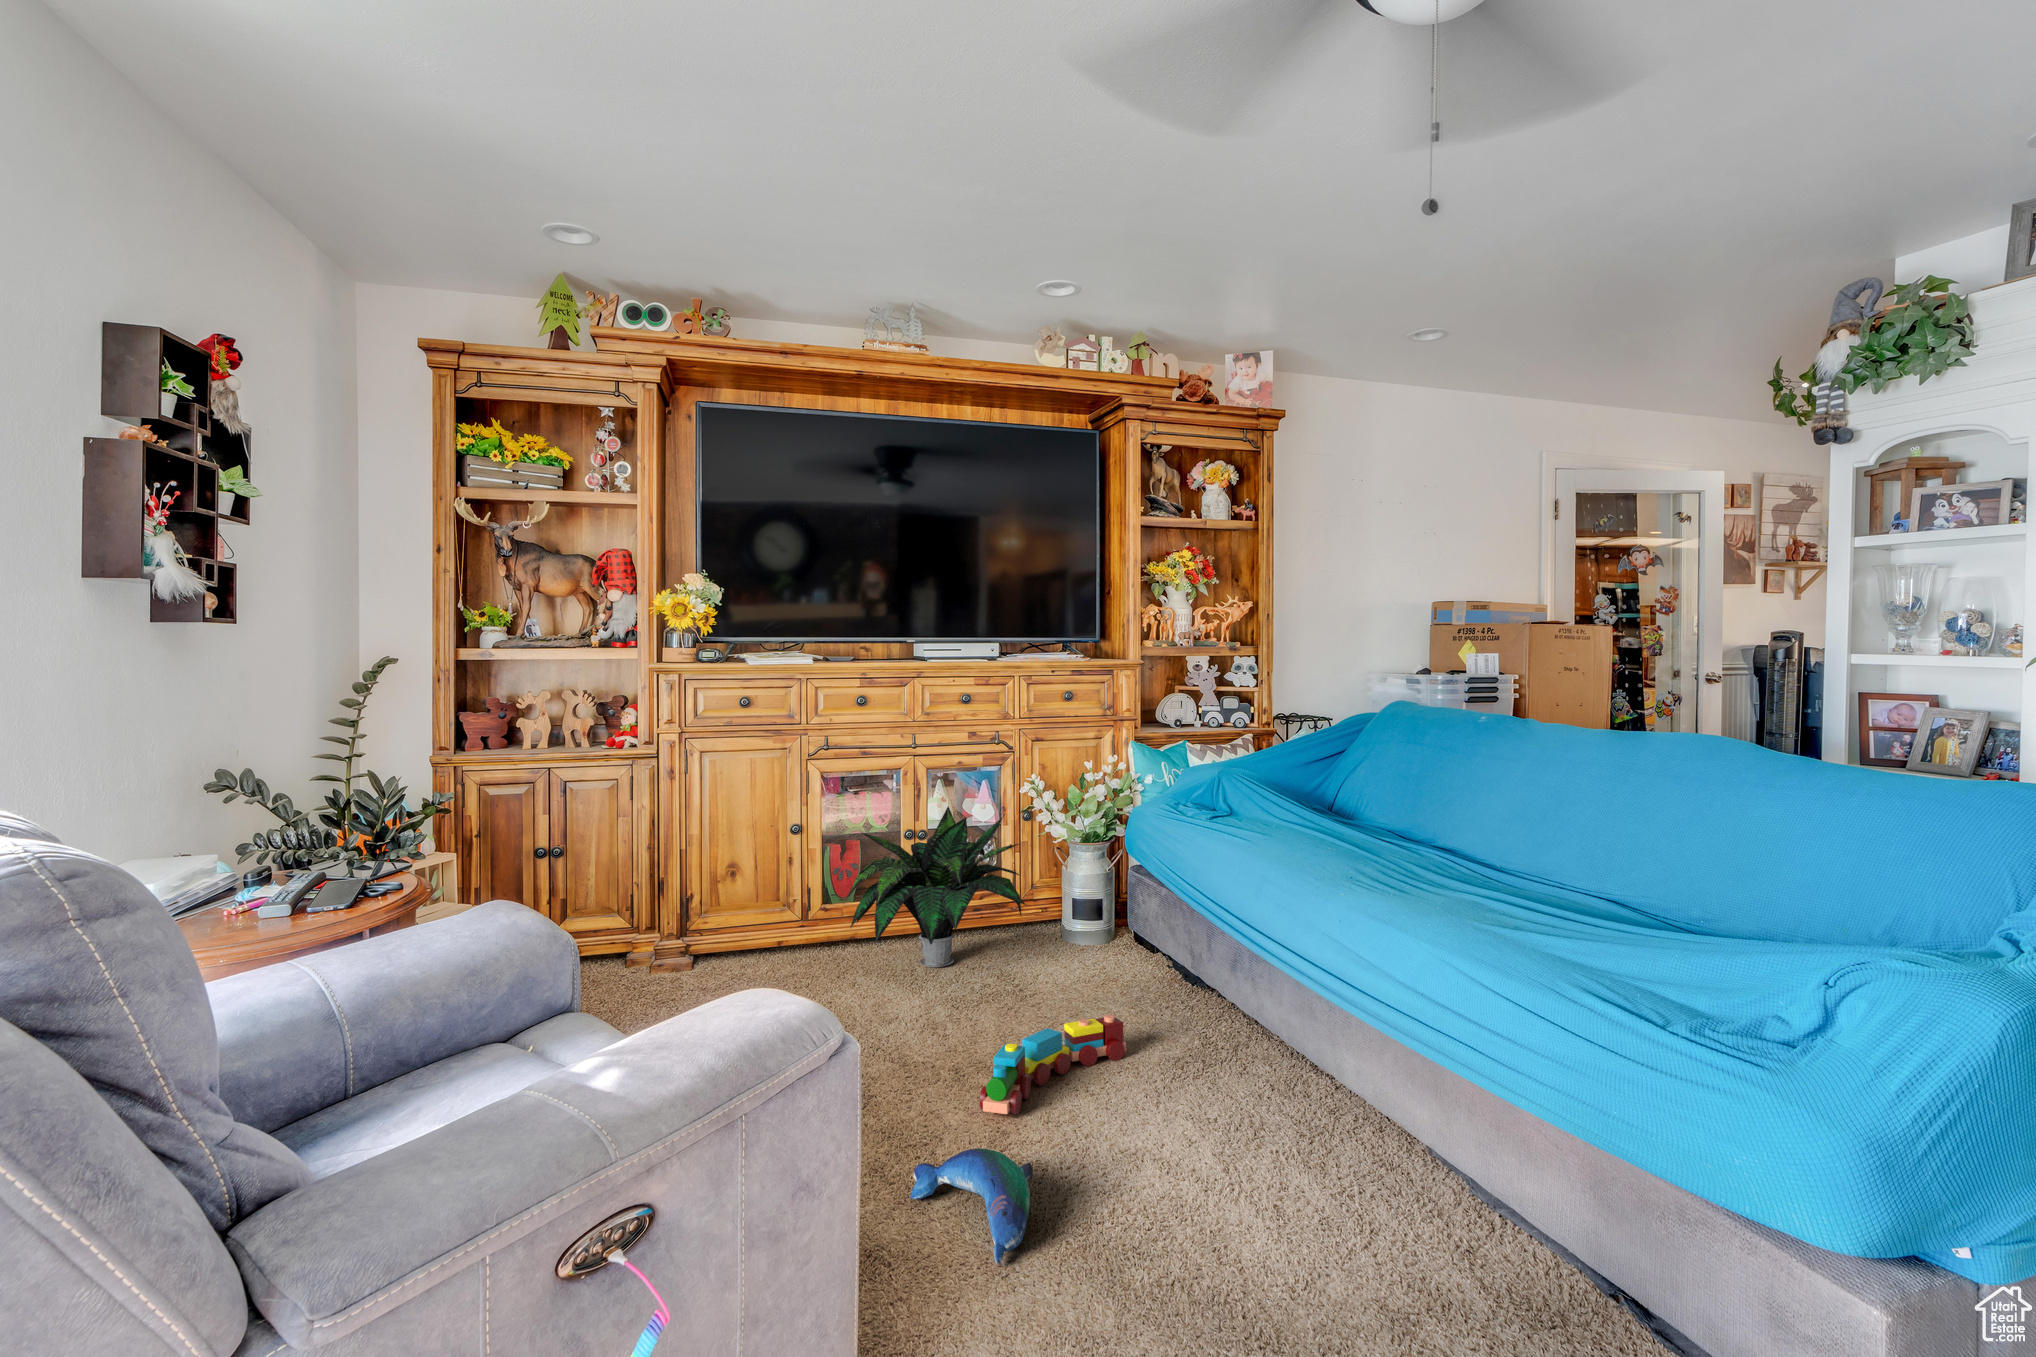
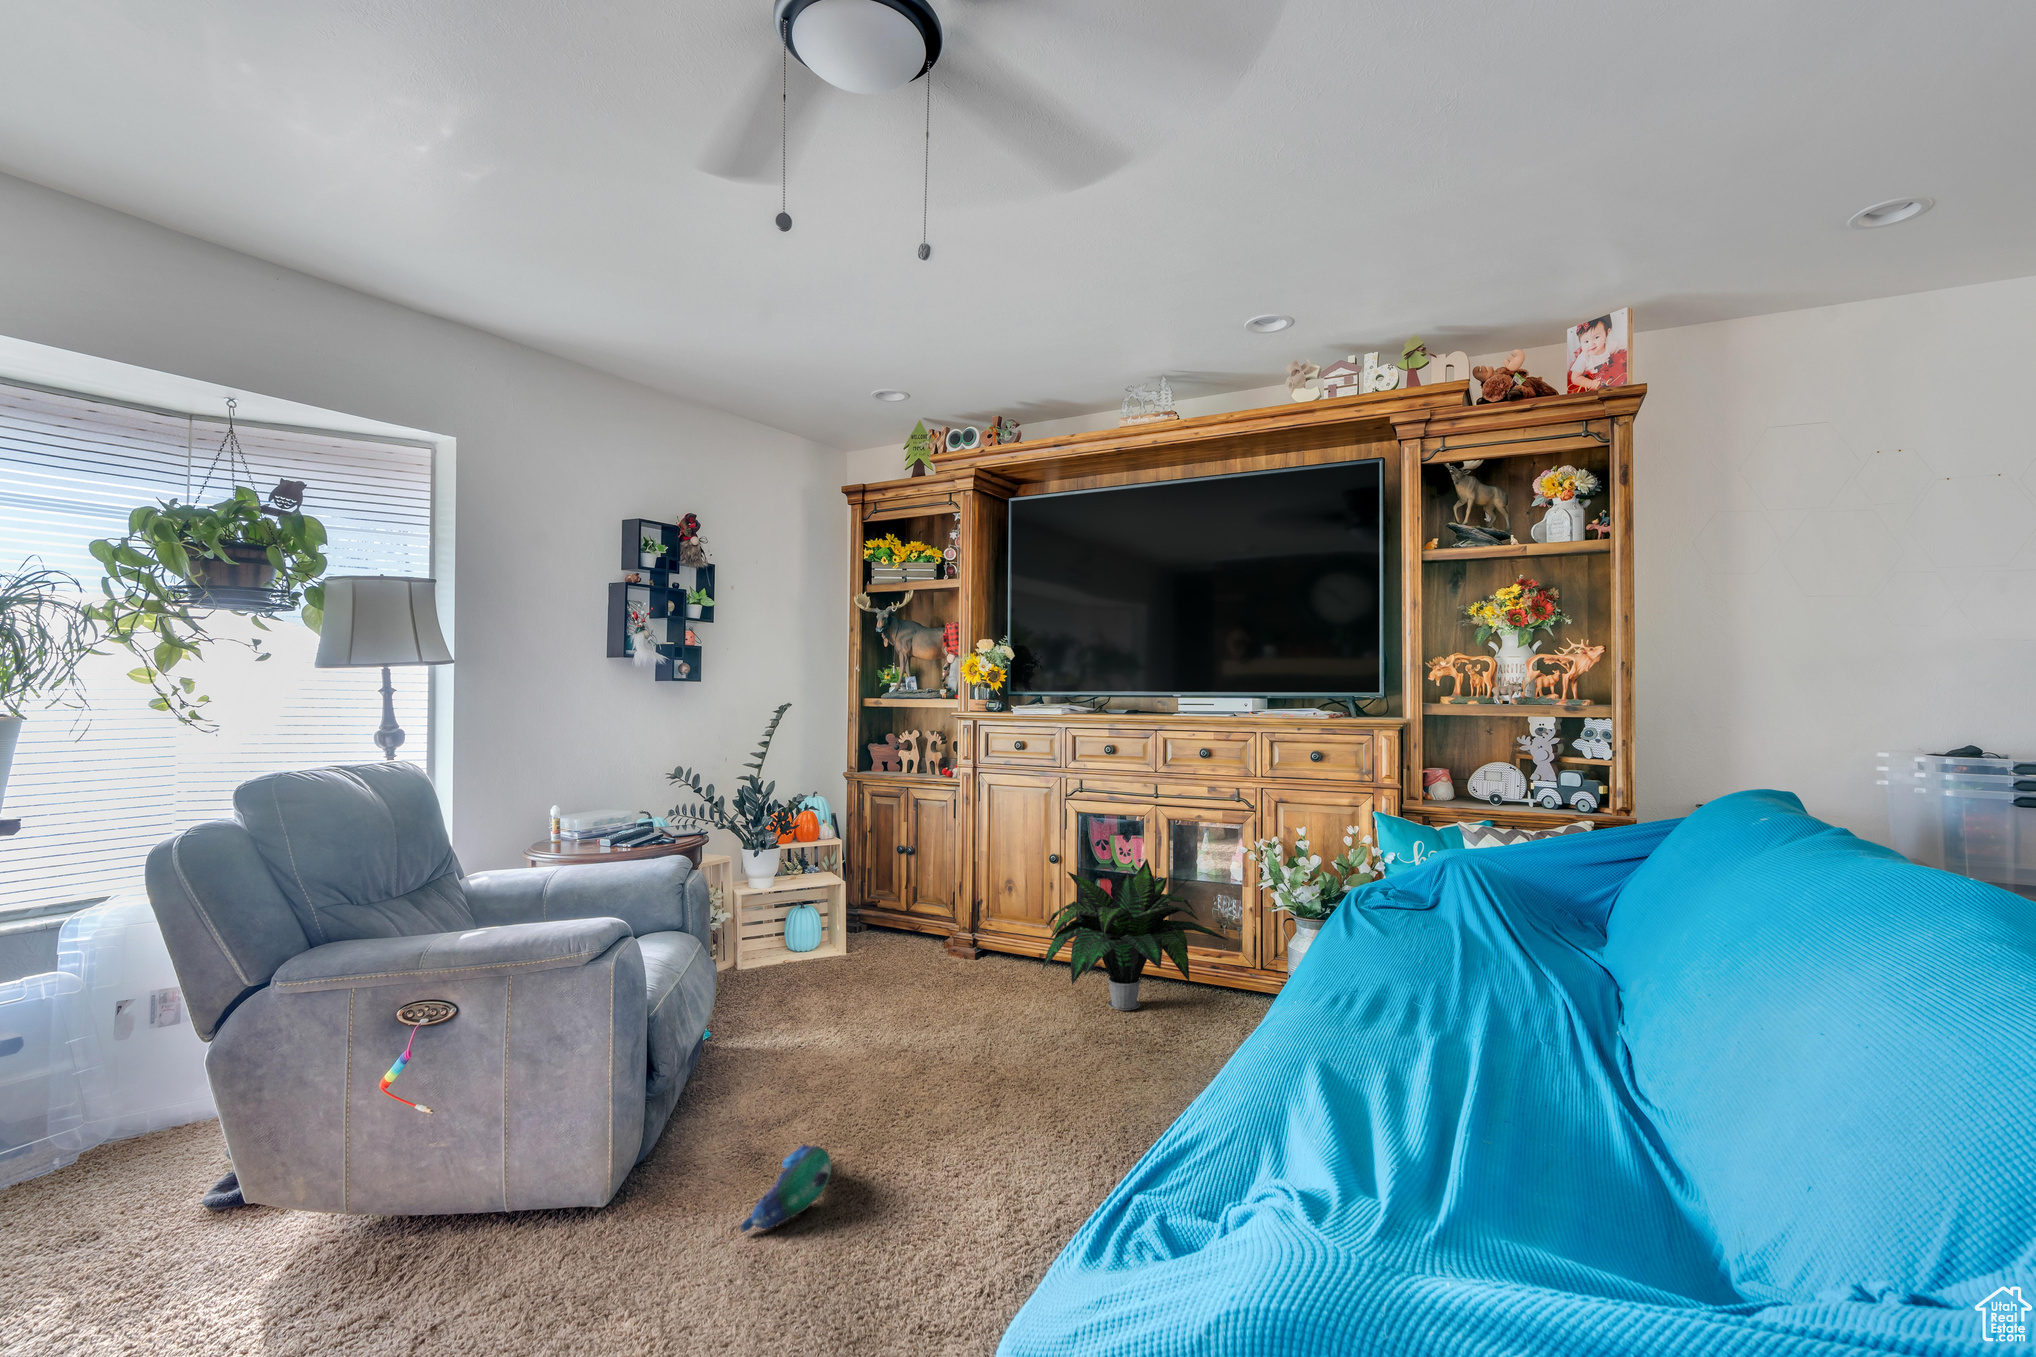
toy train: present [979,1015,1126,1114] -> none [920,1083,1114,1145]

